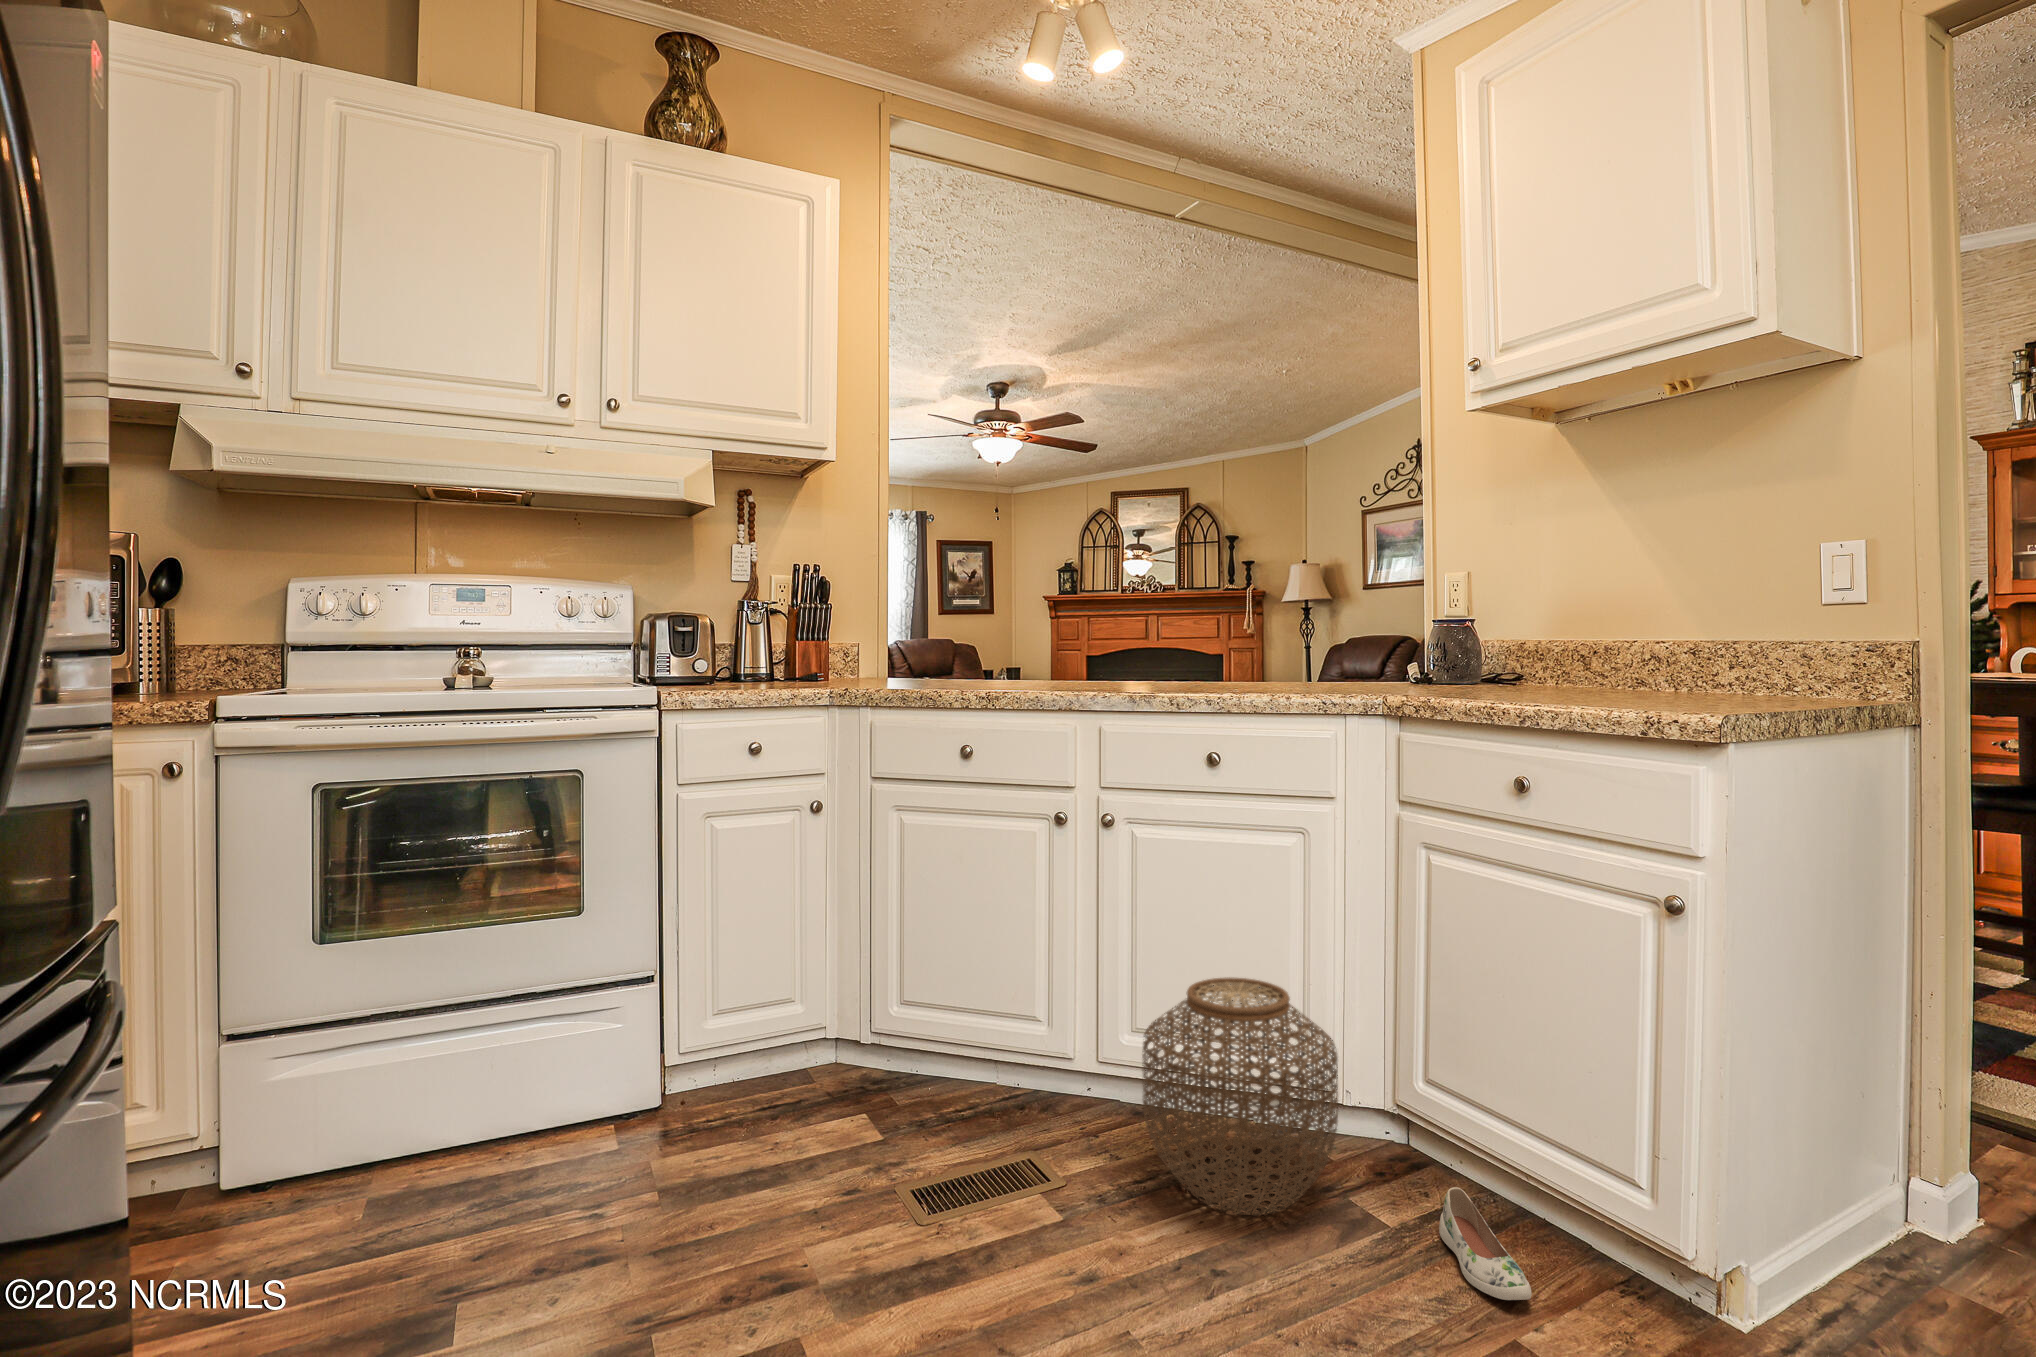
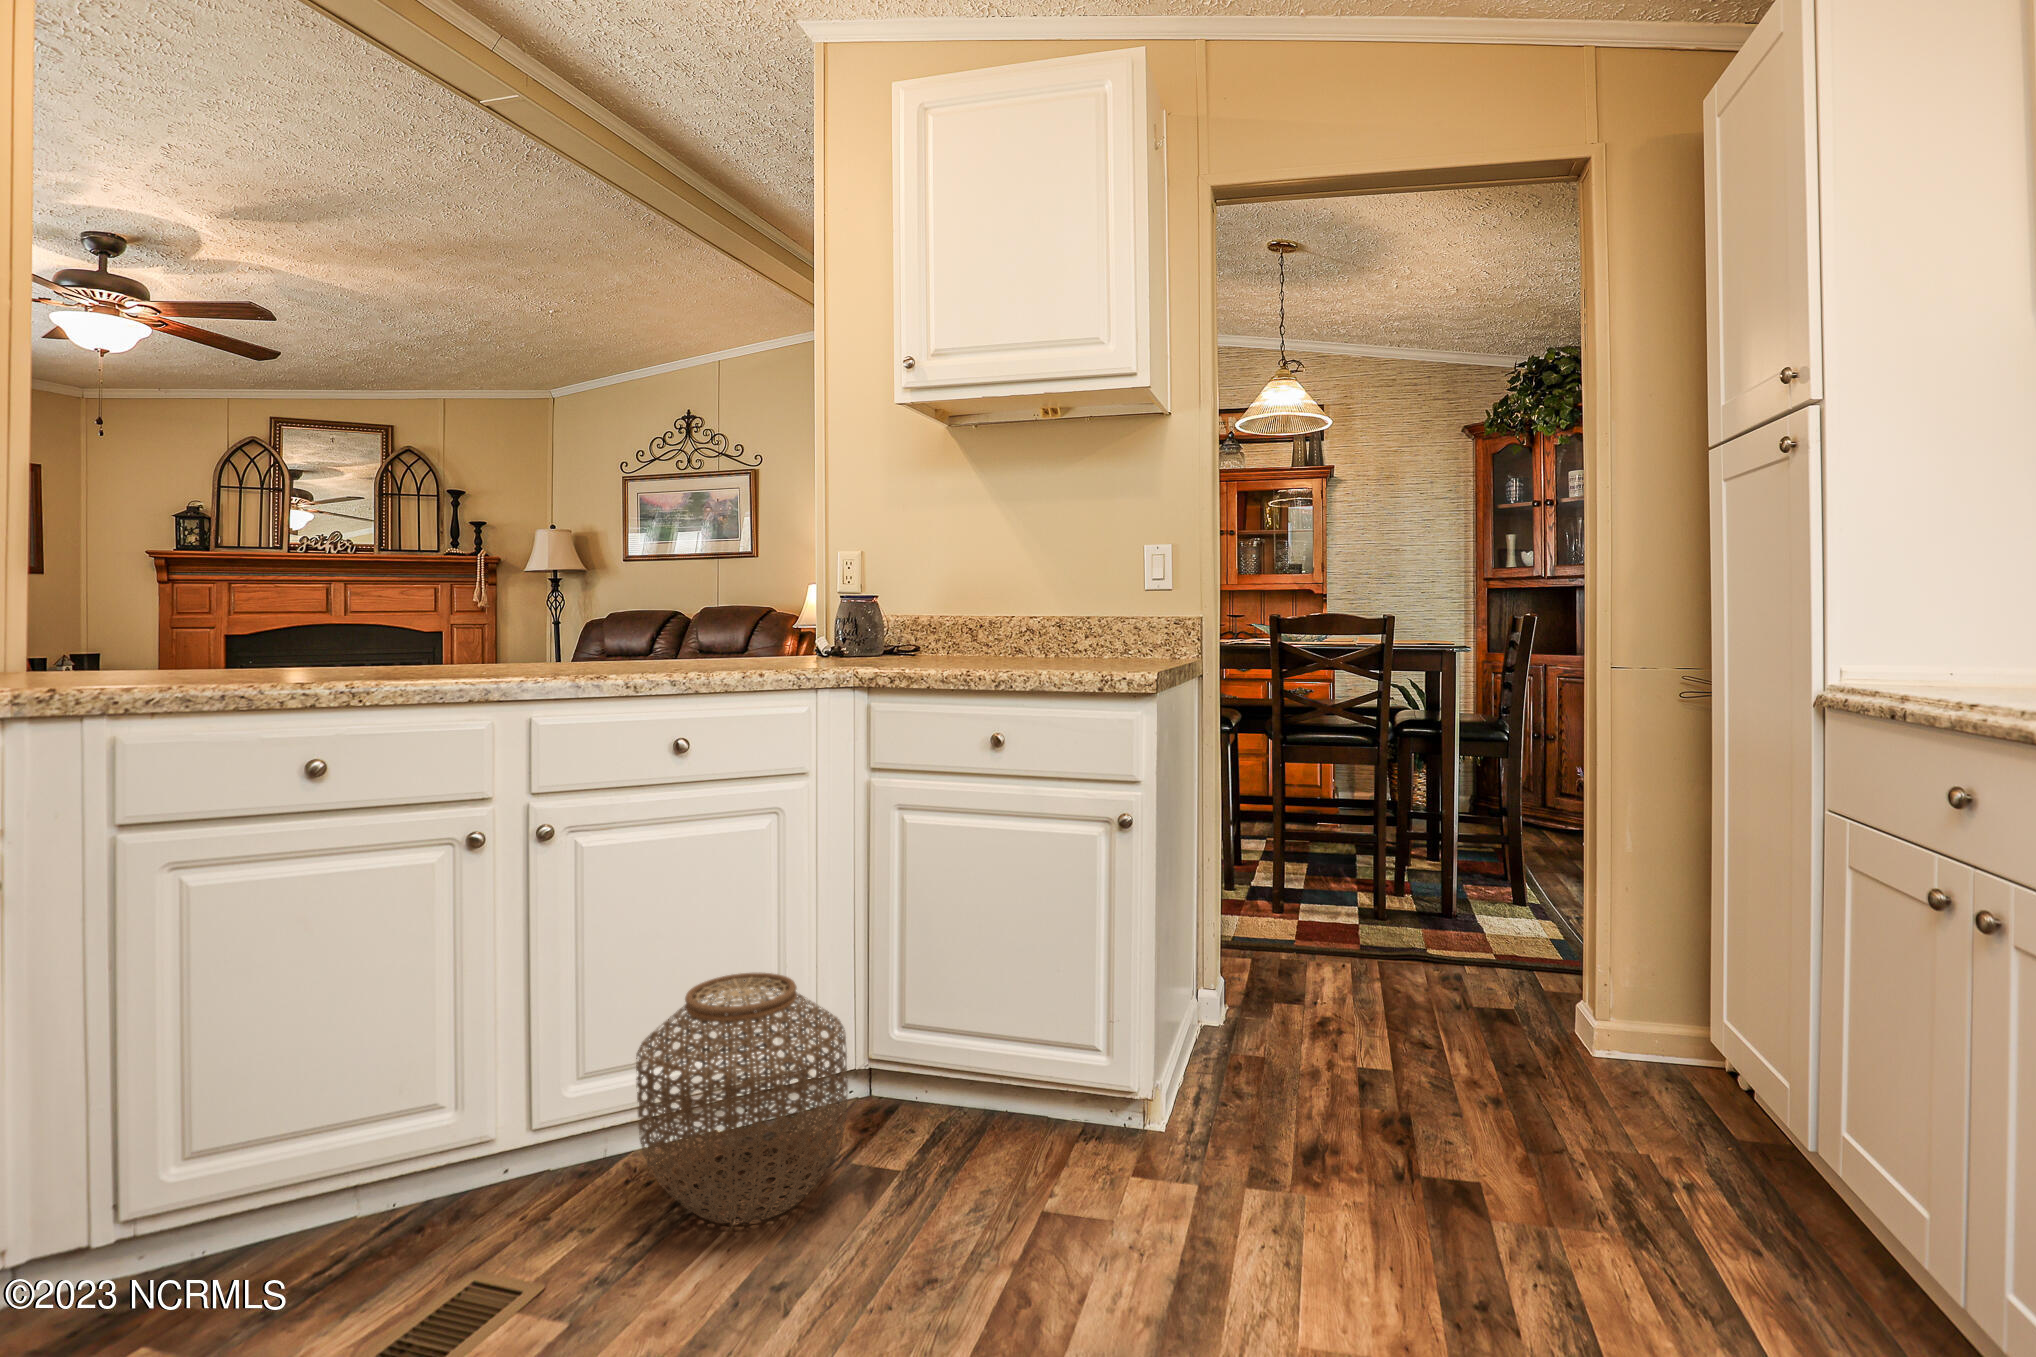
shoe: present [1439,1187,1532,1300] -> none [942,1117,1040,1198]

